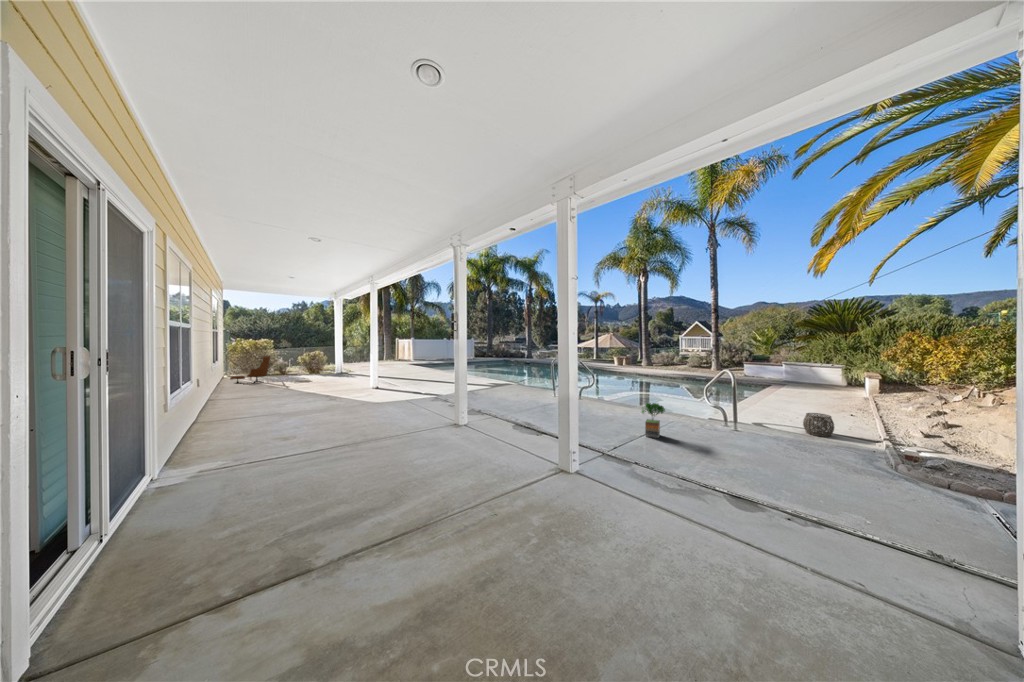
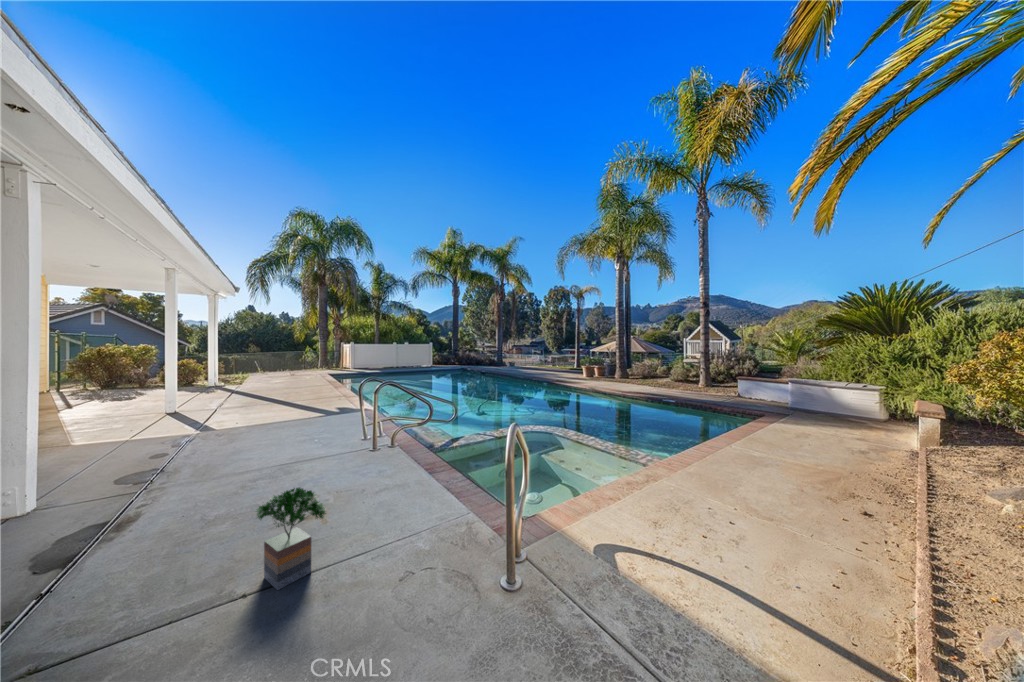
lounge chair: present [230,356,270,383] -> none [48,358,106,394]
woven basket: present [803,413,834,437] -> none [690,533,767,623]

